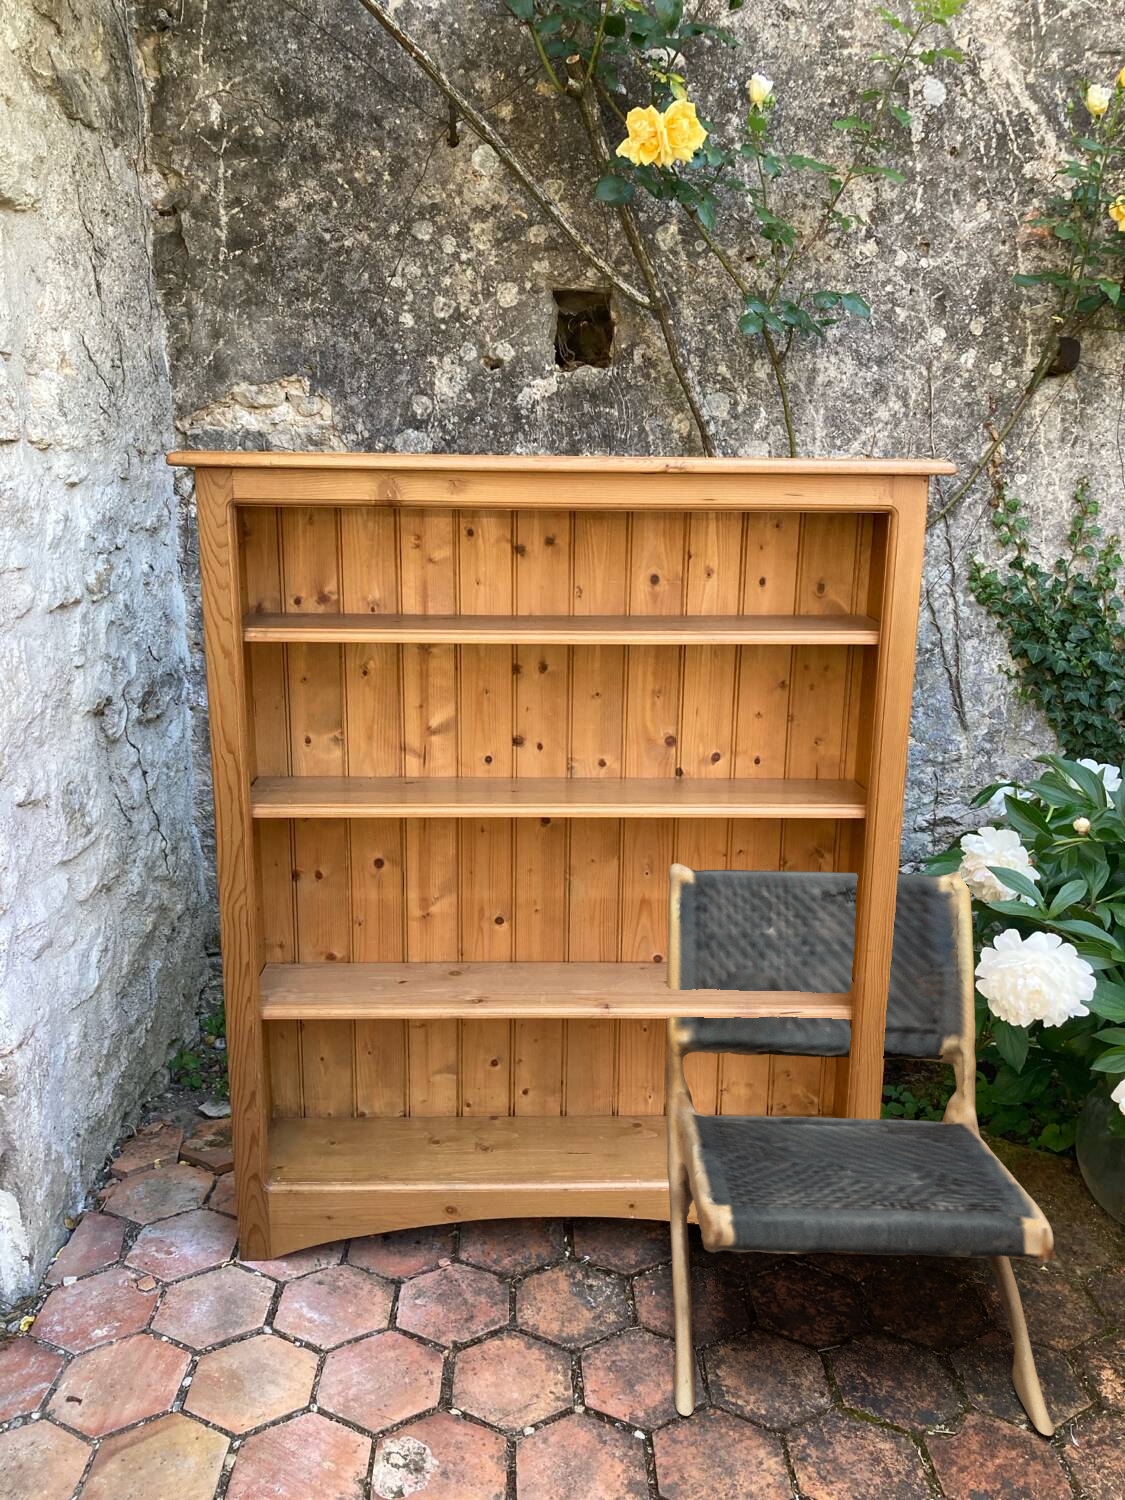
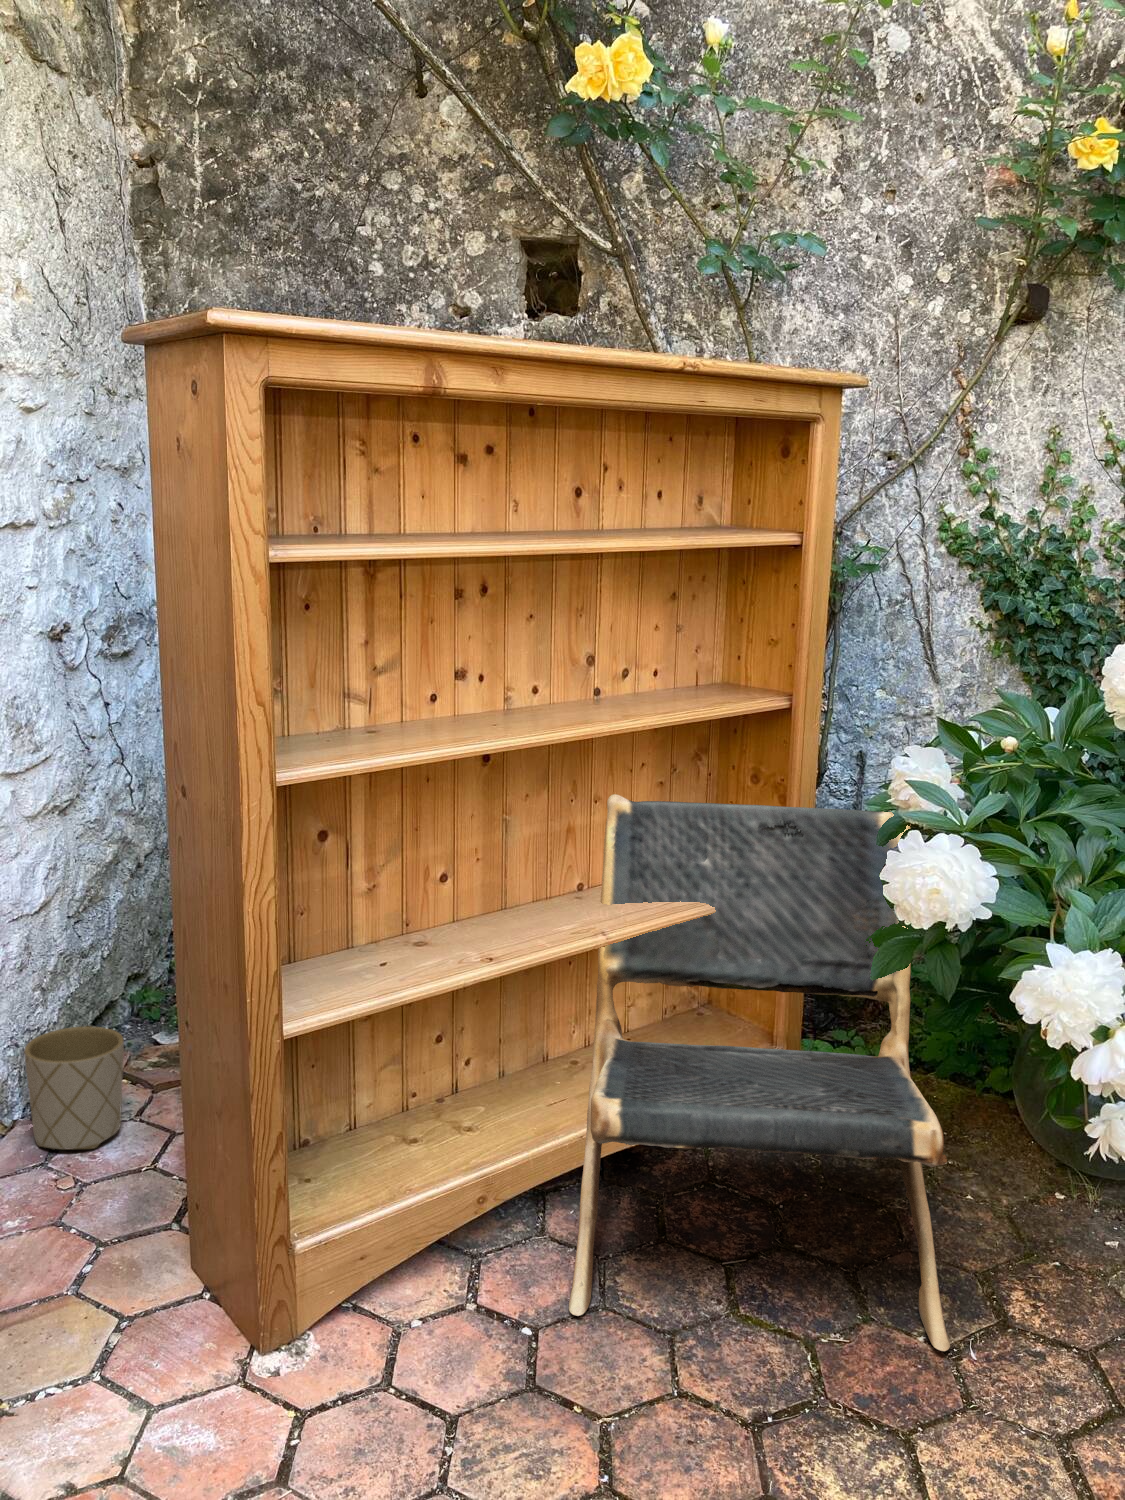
planter: none [88,1111,188,1244] -> present [24,1026,124,1150]

